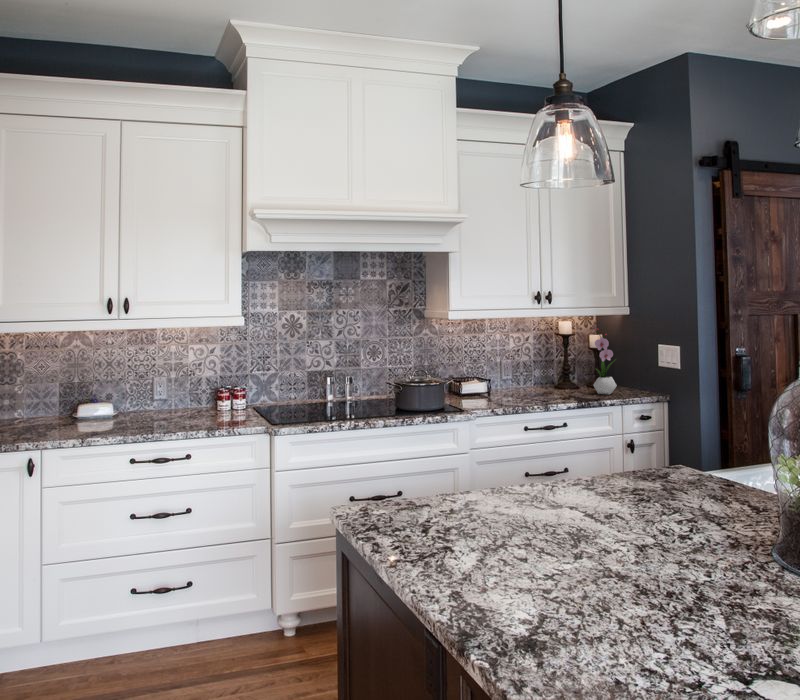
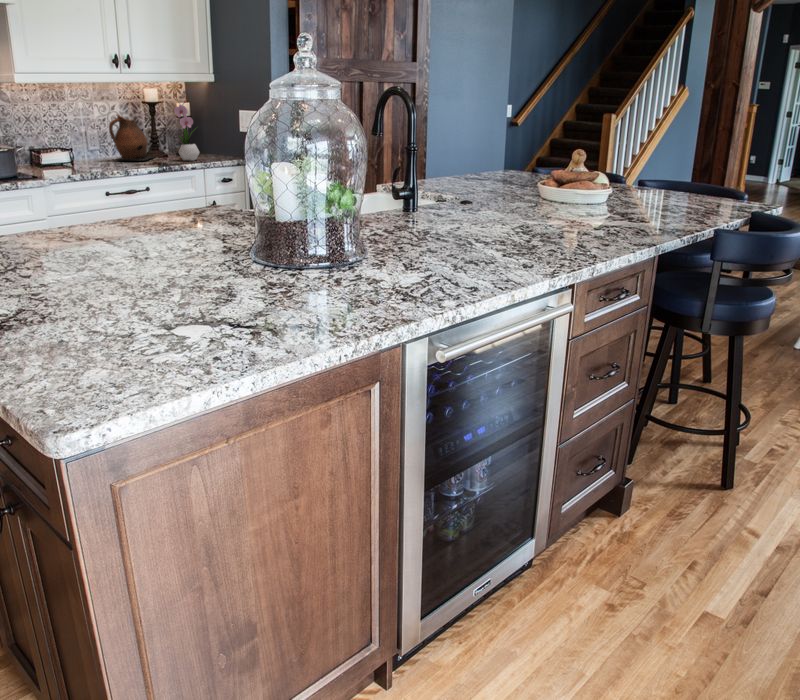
ceramic pitcher: none [525,346,566,394] -> present [109,114,153,161]

